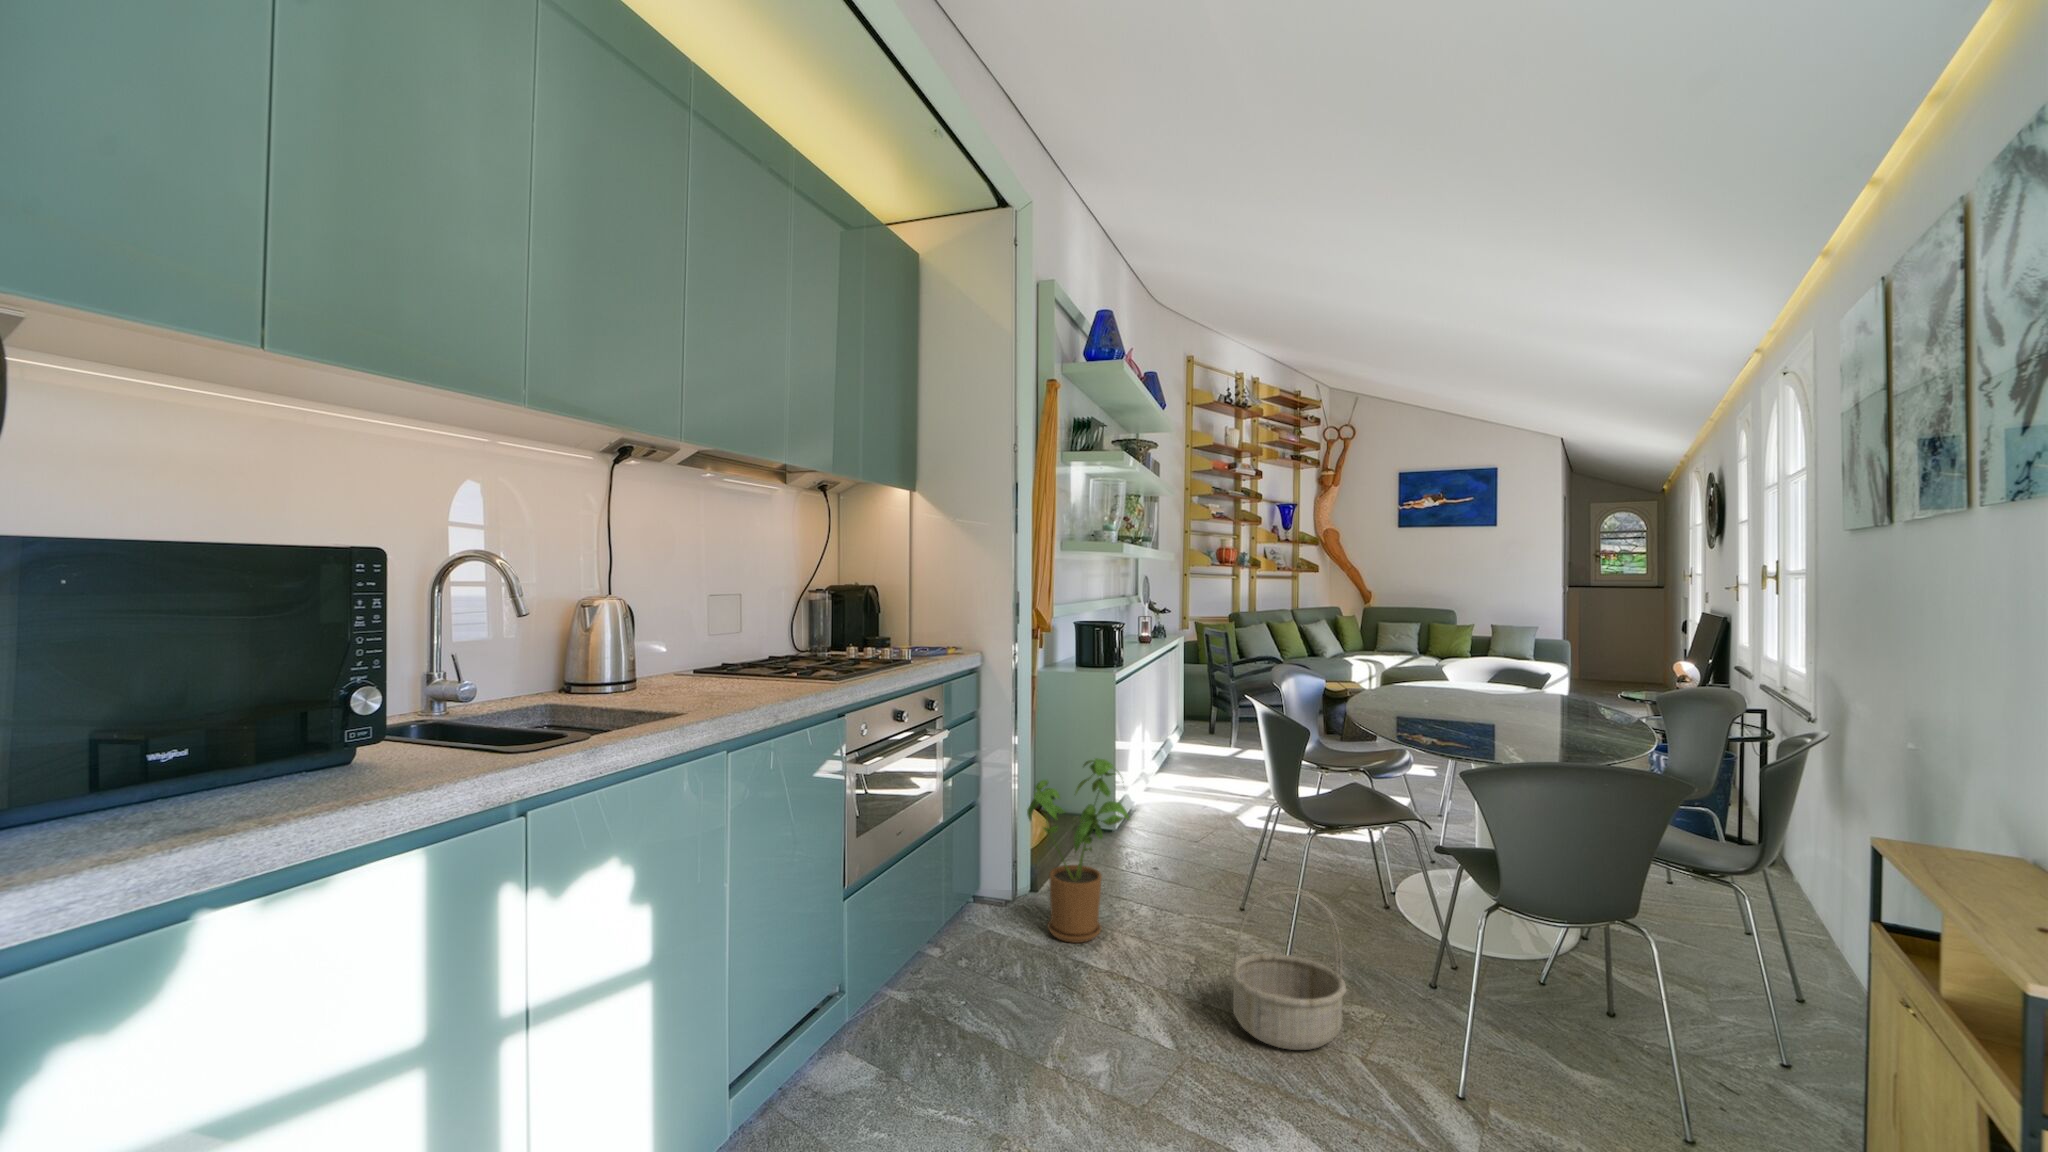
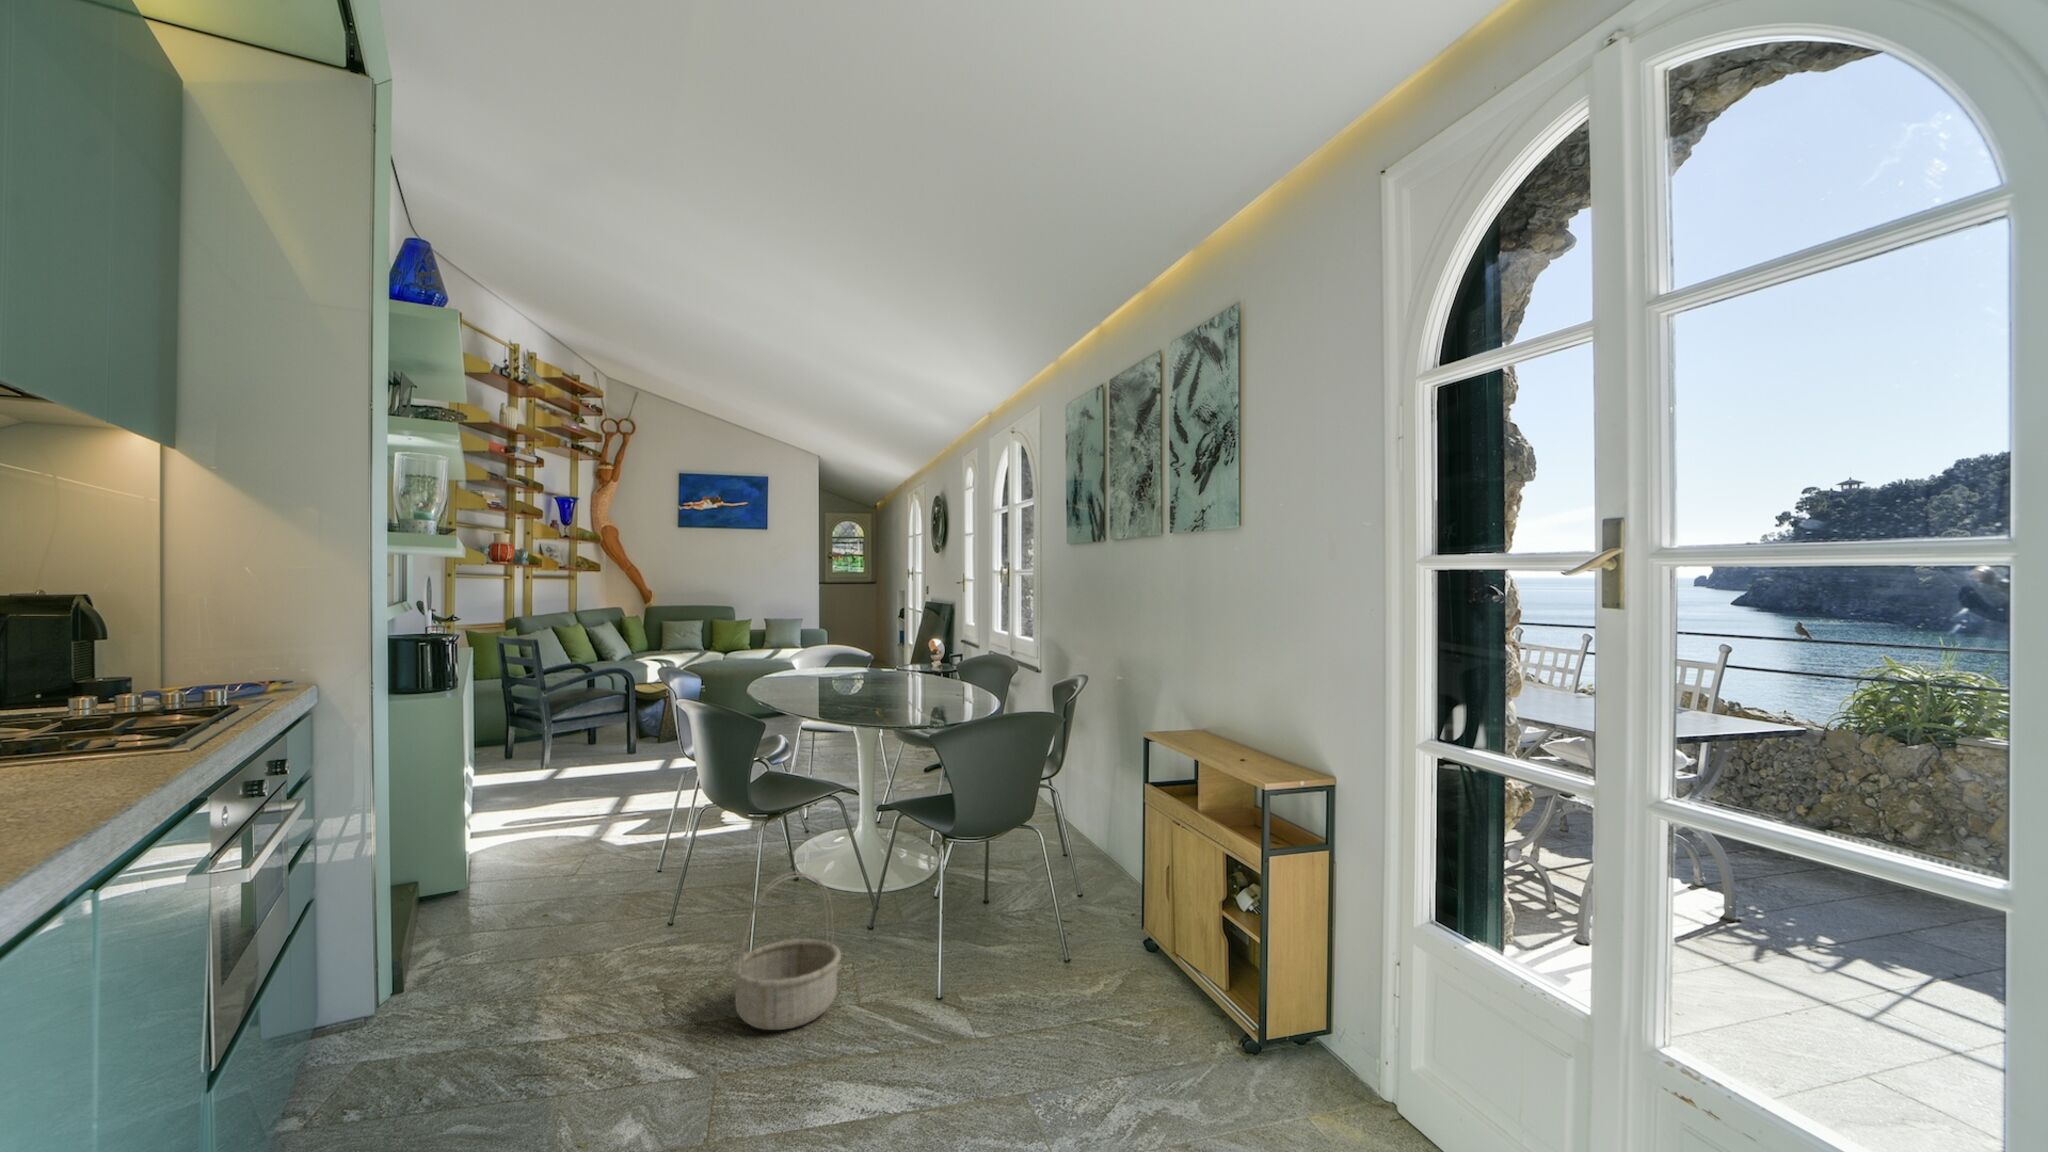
house plant: present [1027,758,1130,943] -> none [425,795,586,1030]

